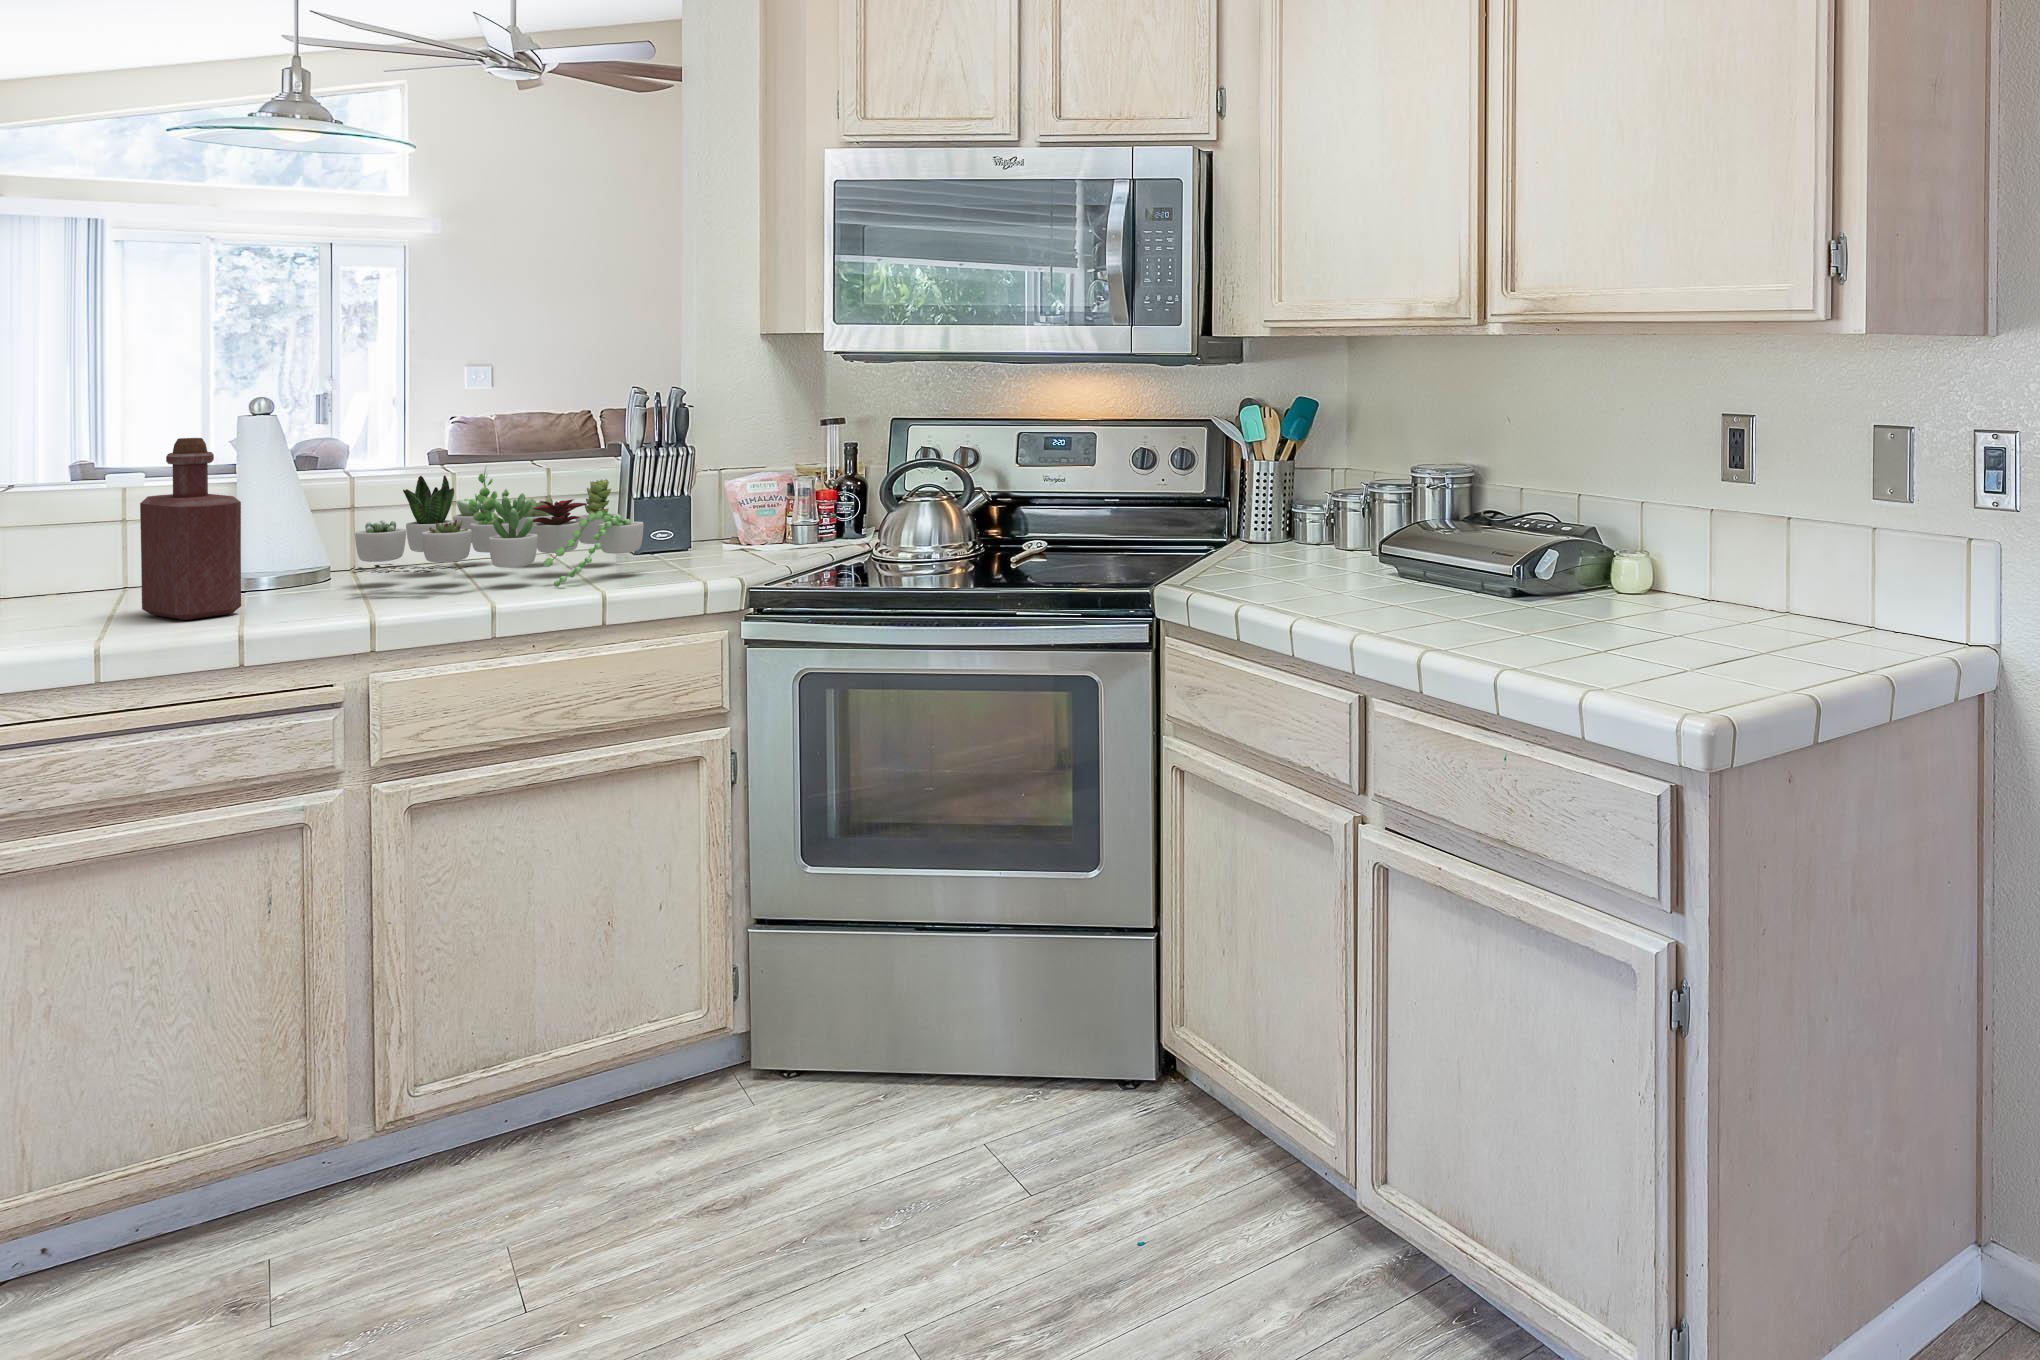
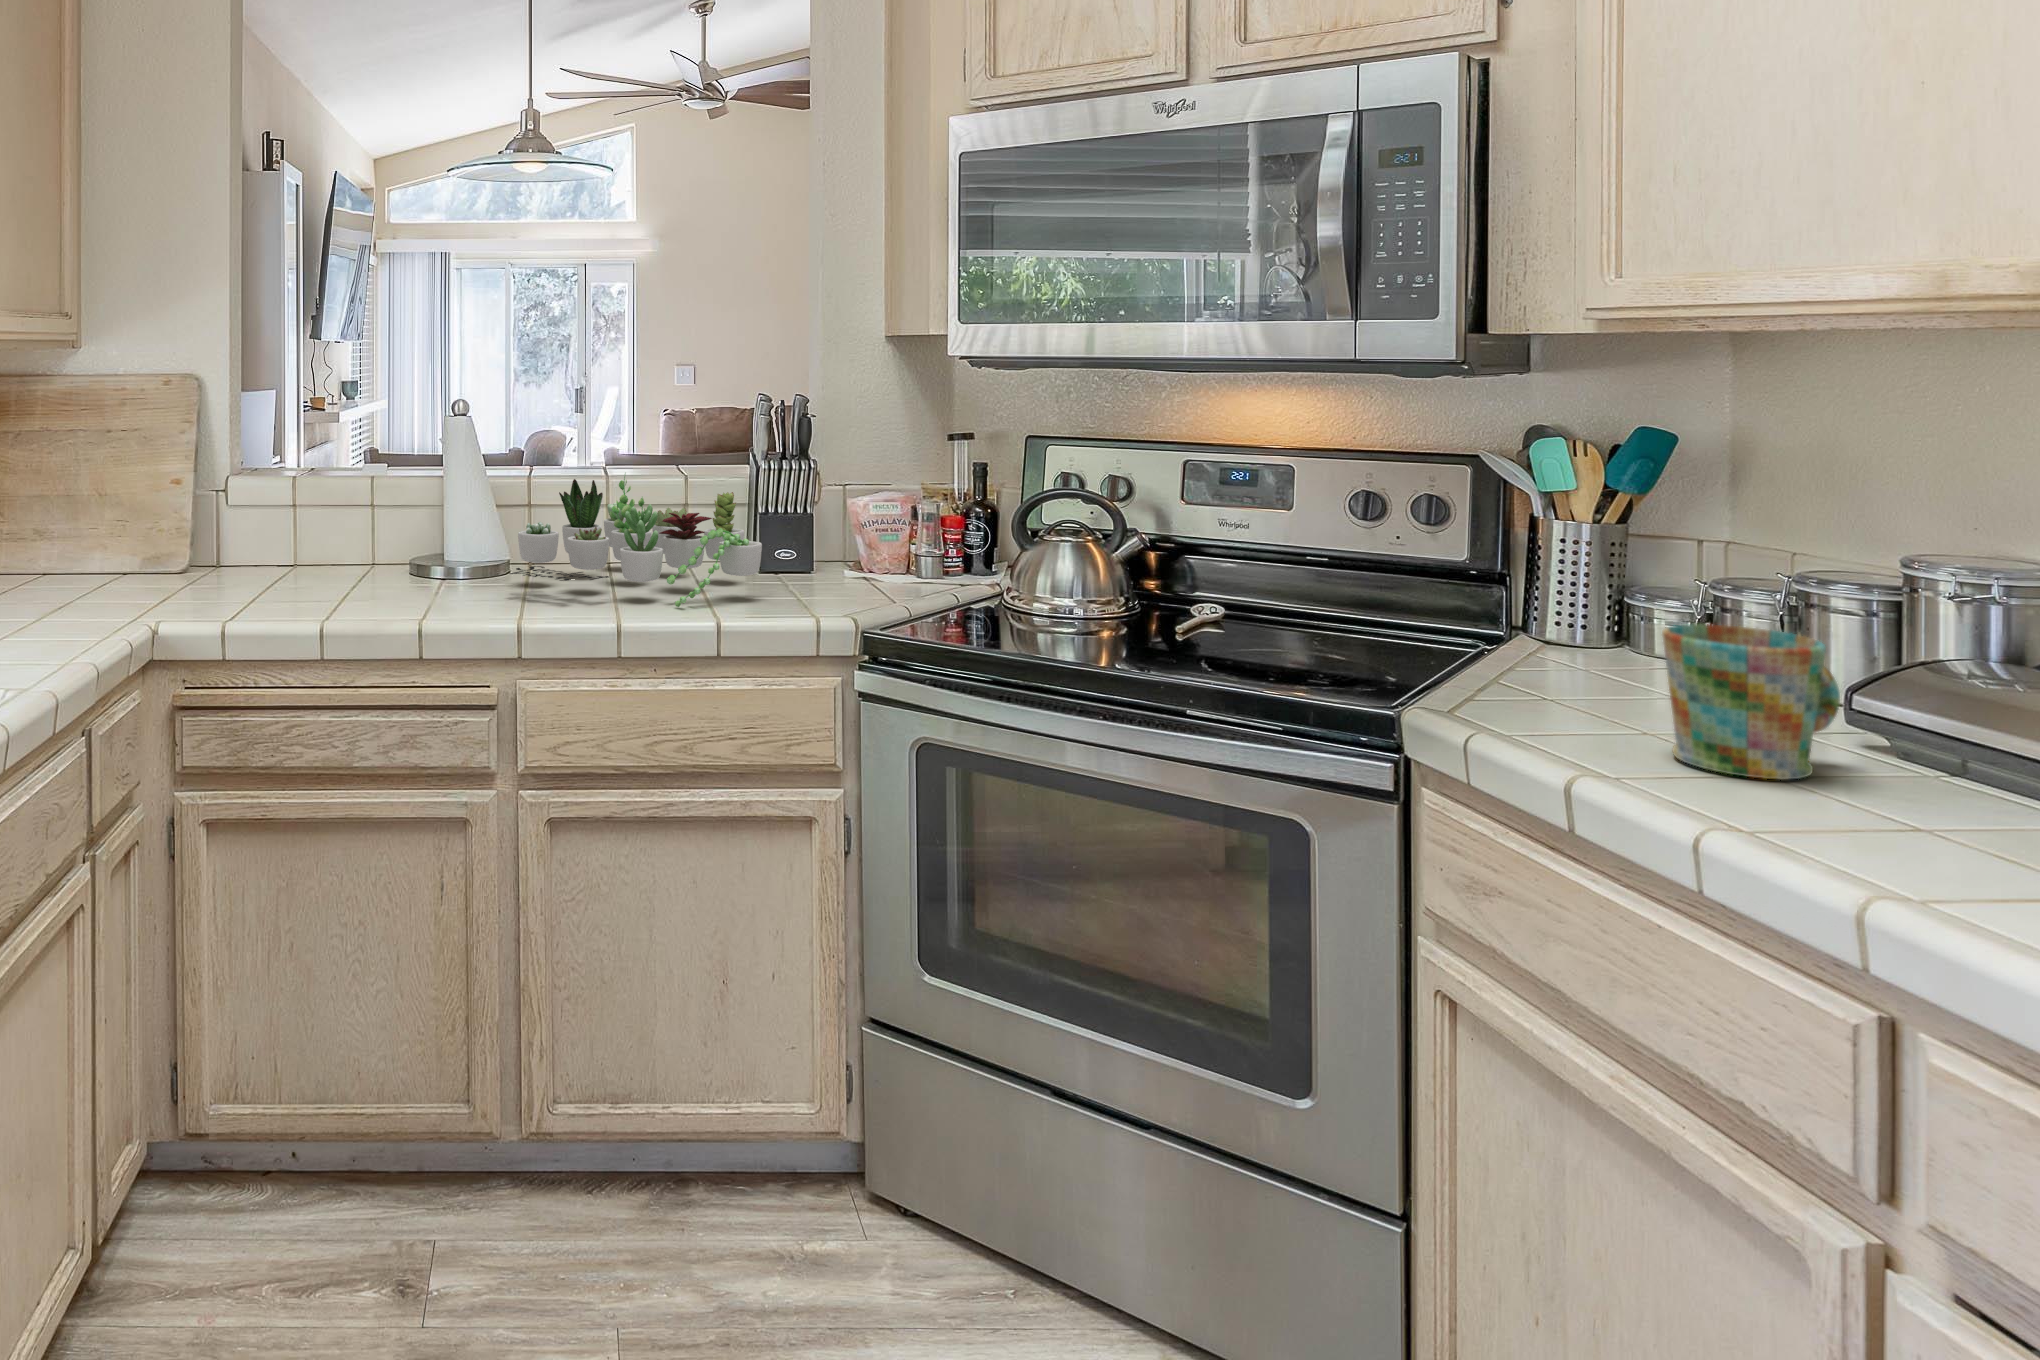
bottle: present [140,438,241,620] -> none [356,437,423,607]
mug: none [1292,512,1376,597] -> present [1662,624,1840,779]

